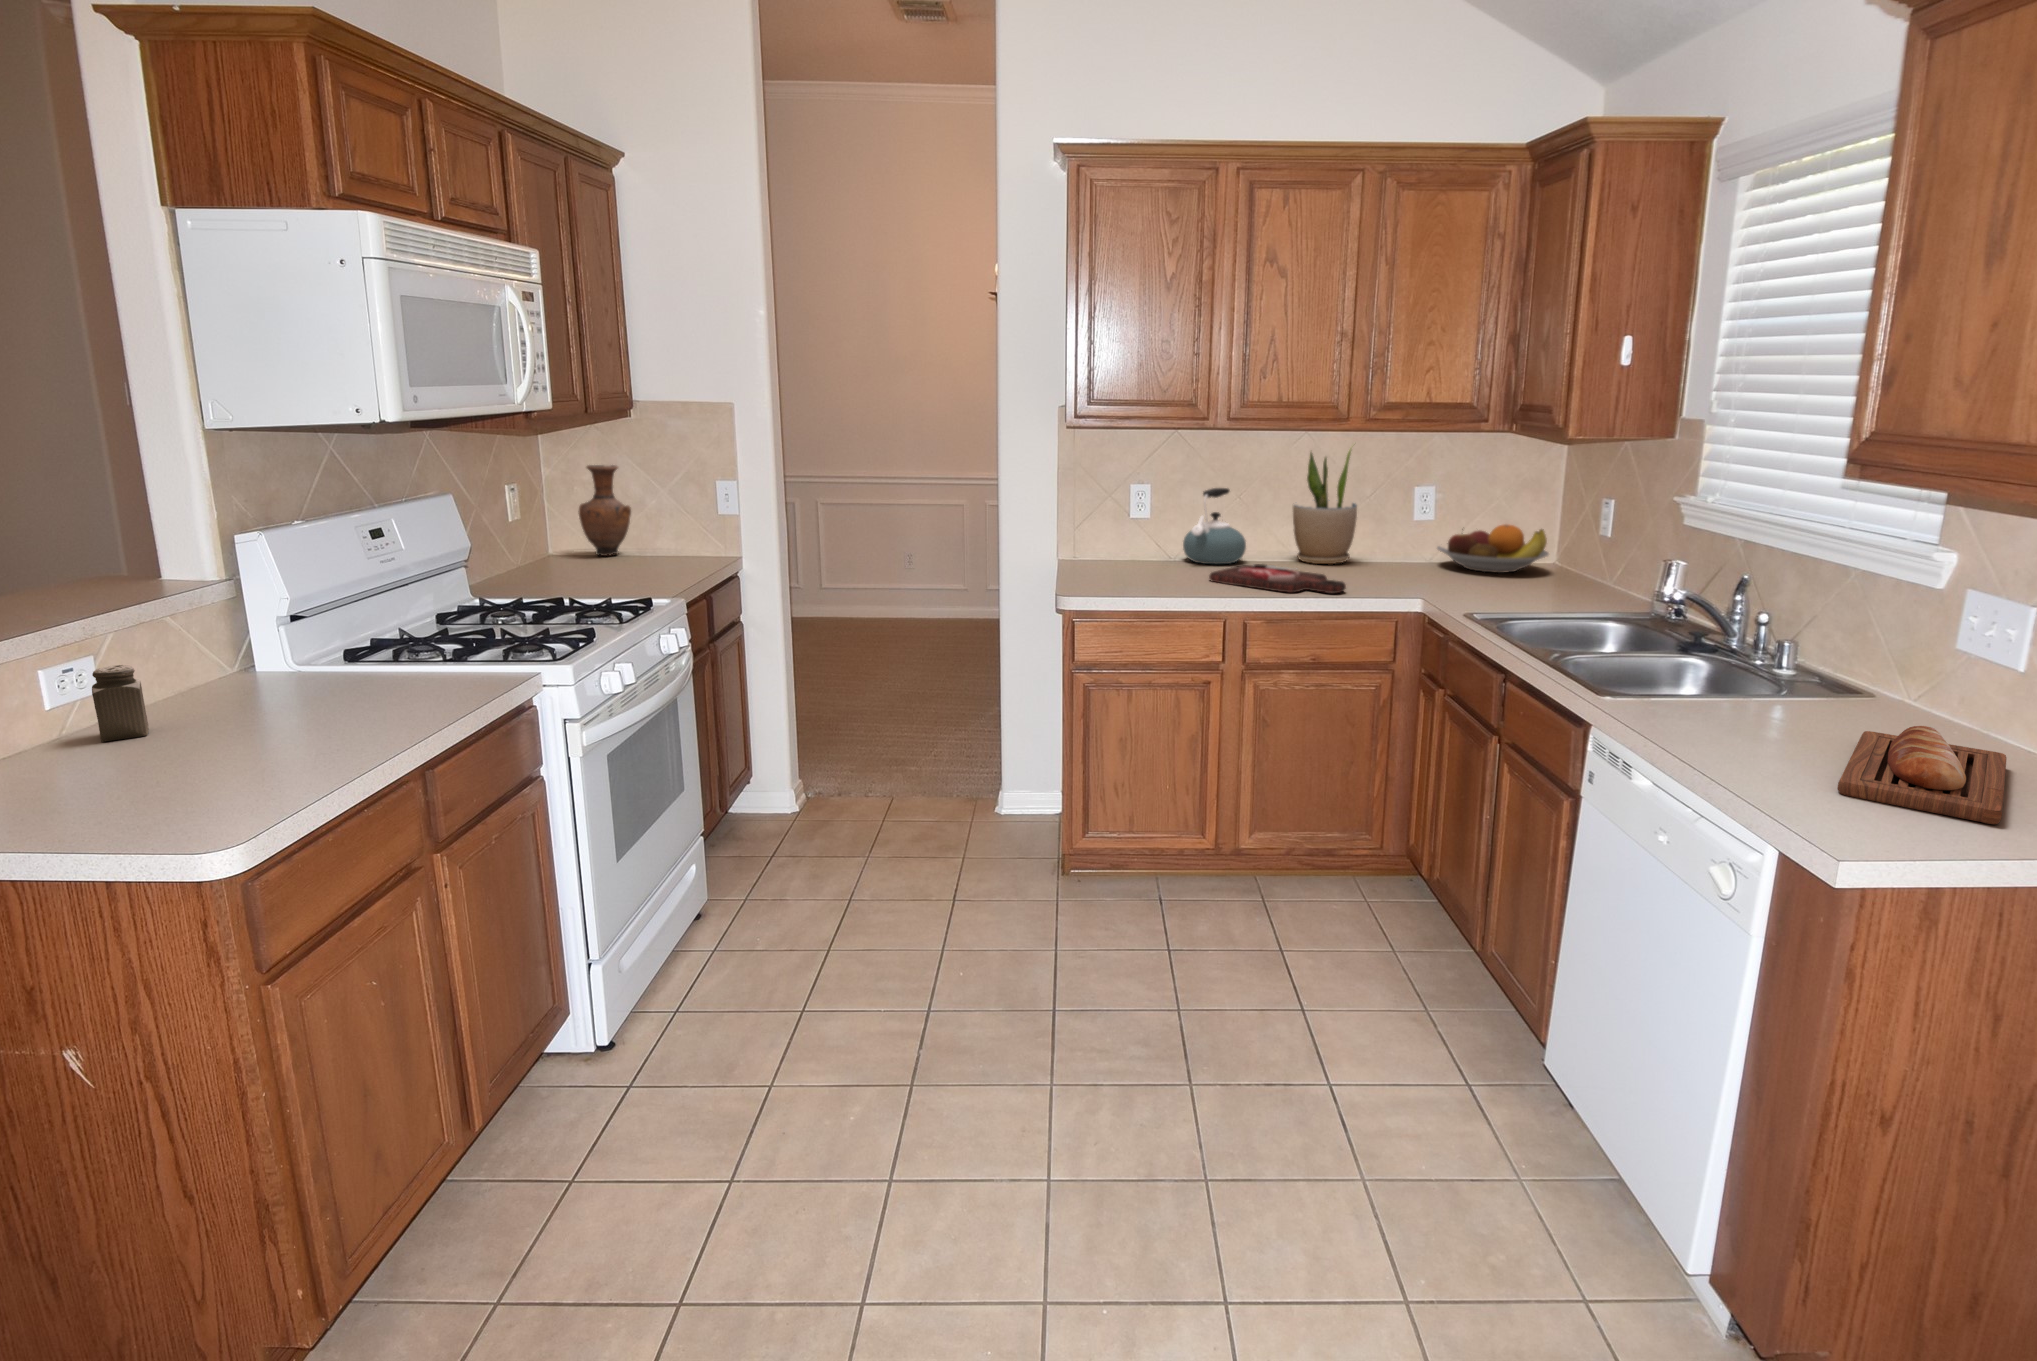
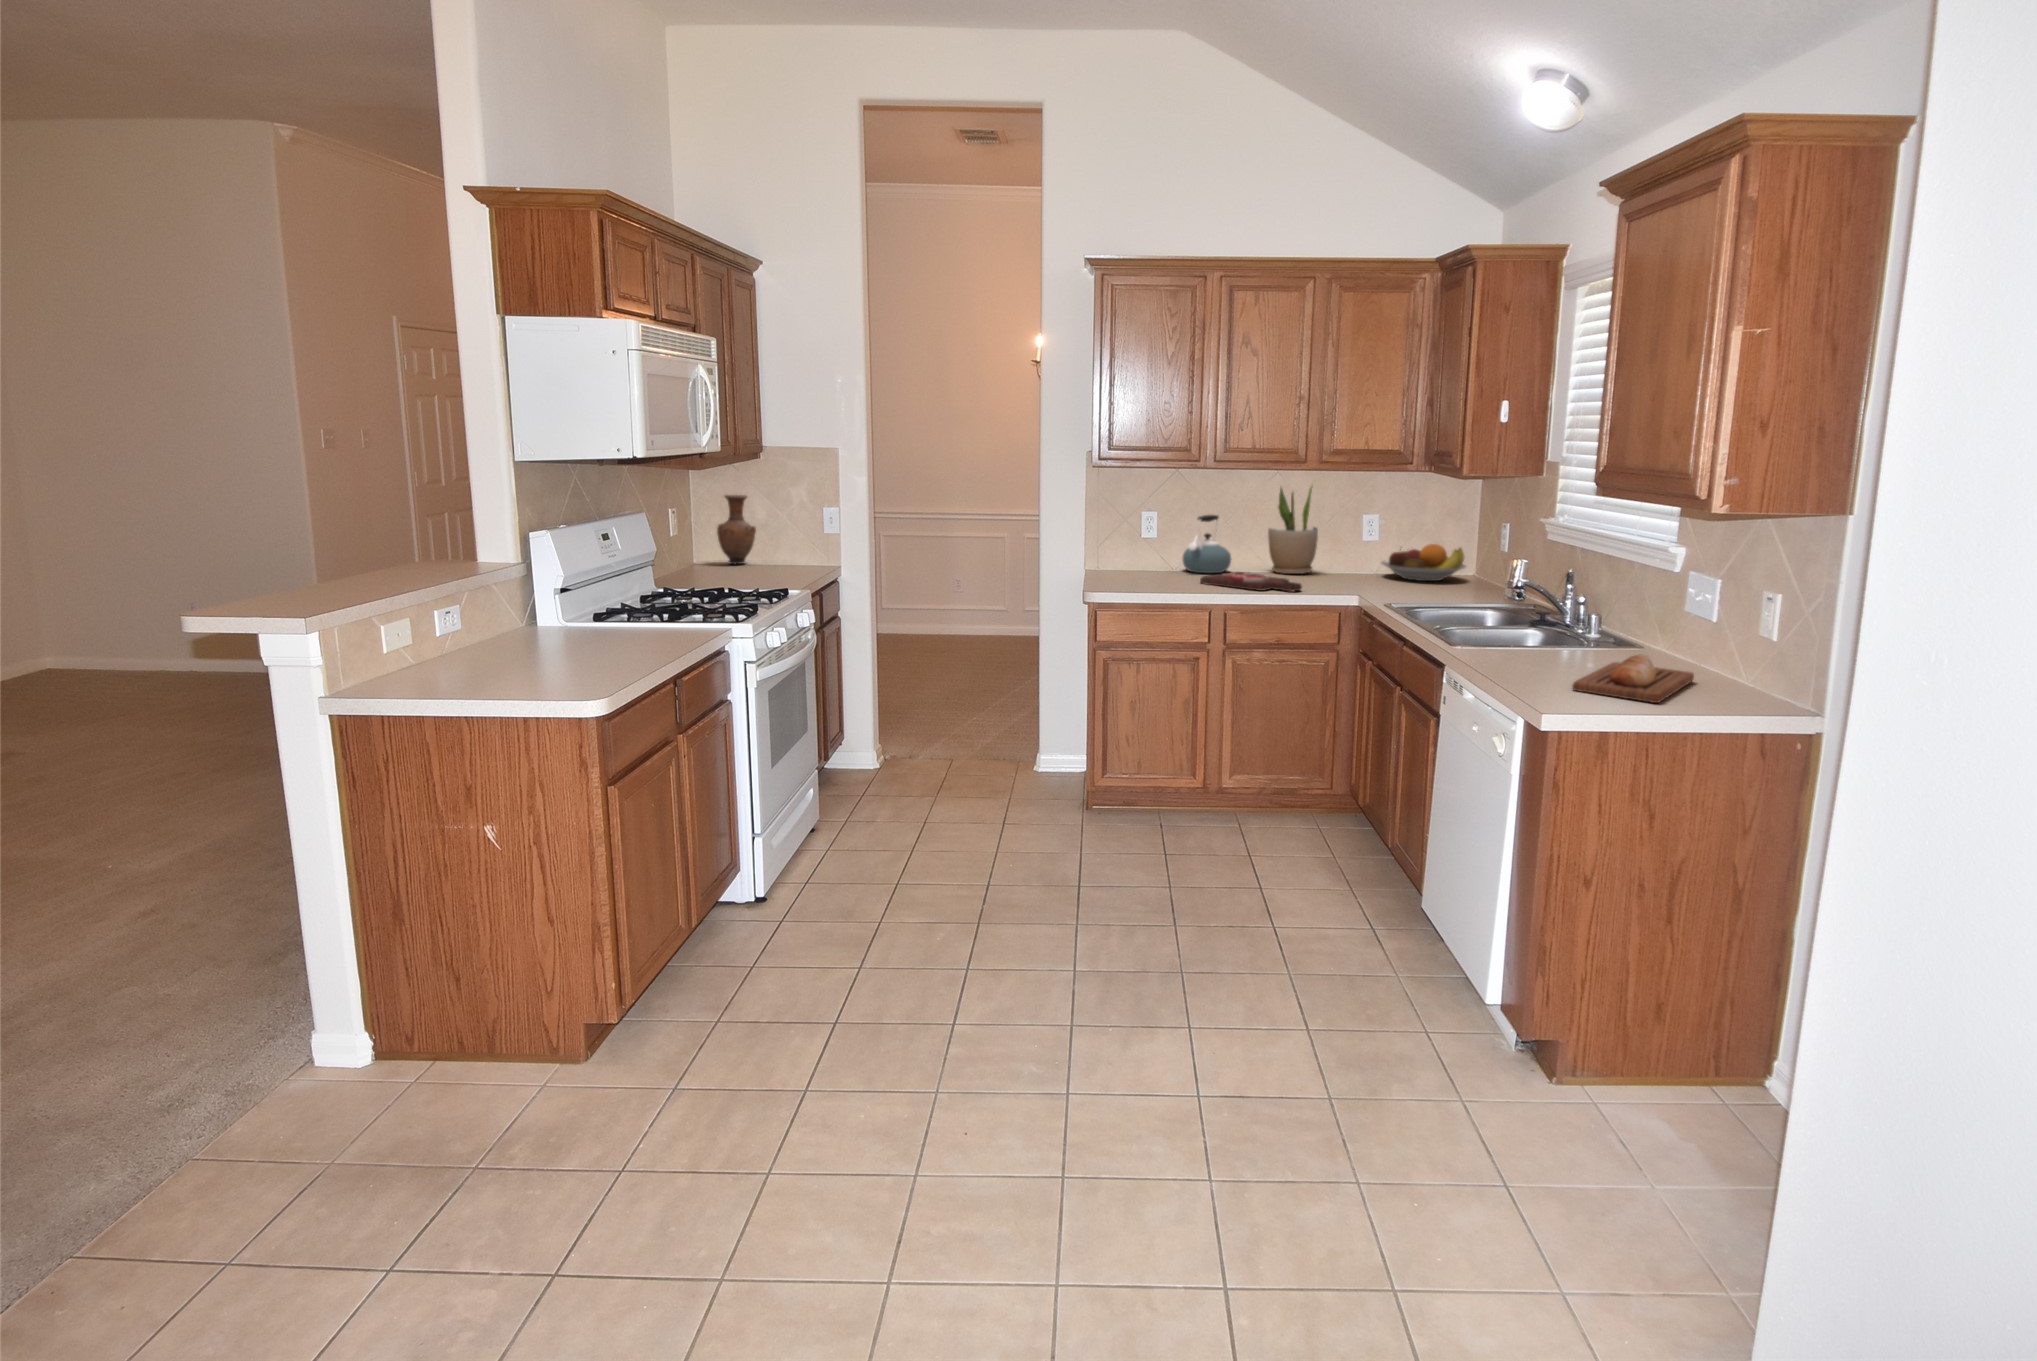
salt shaker: present [92,665,149,742] -> none [467,610,498,657]

